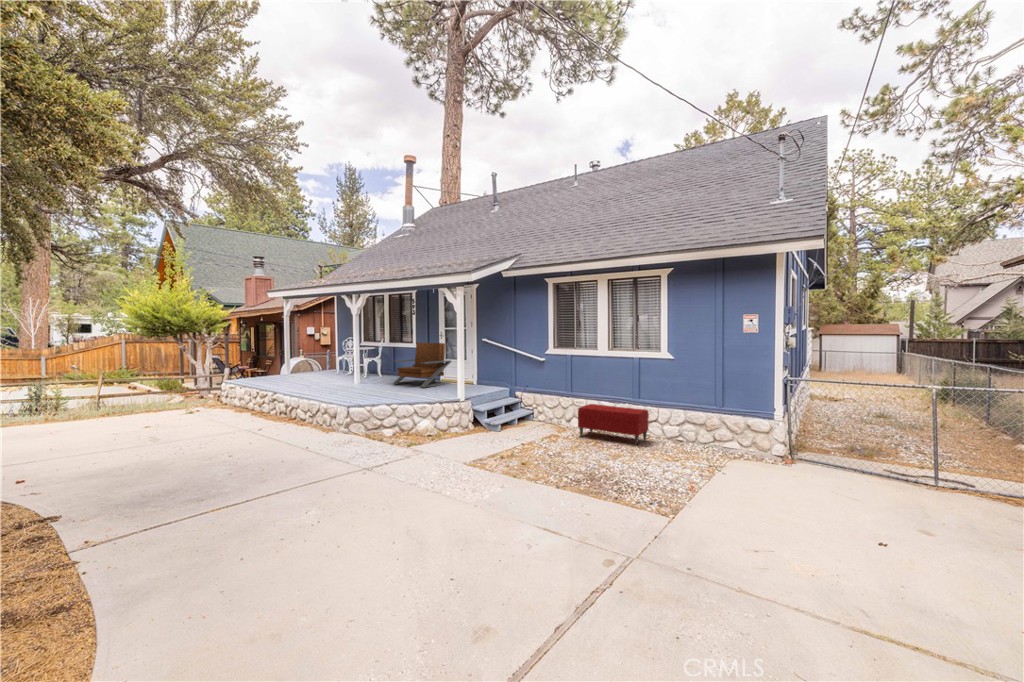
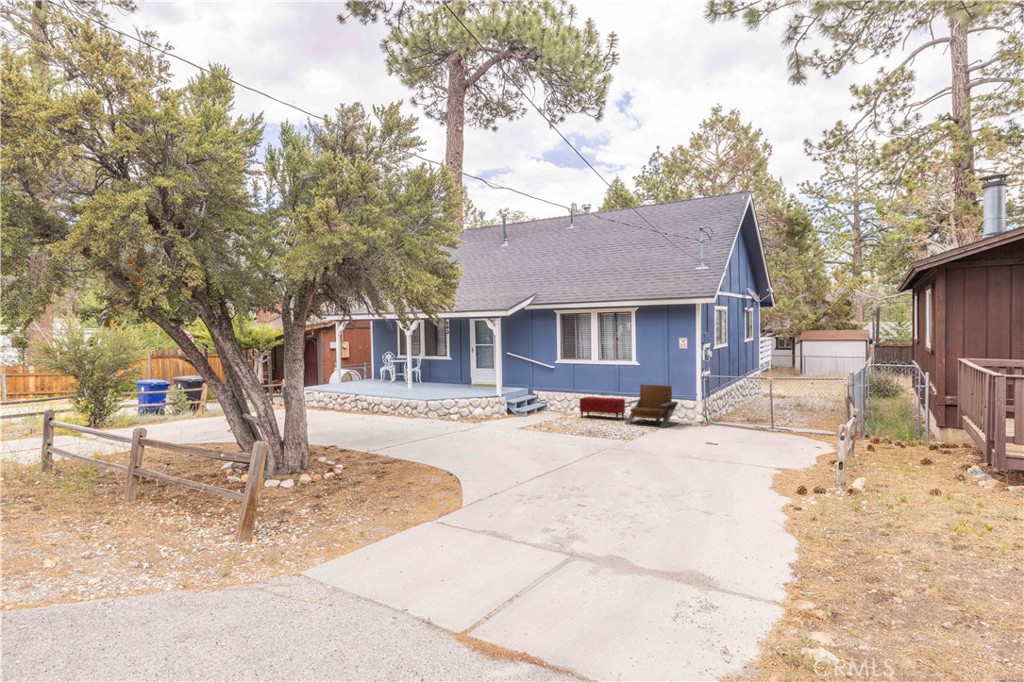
lounge chair: present [393,342,452,388] -> present [625,384,678,428]

